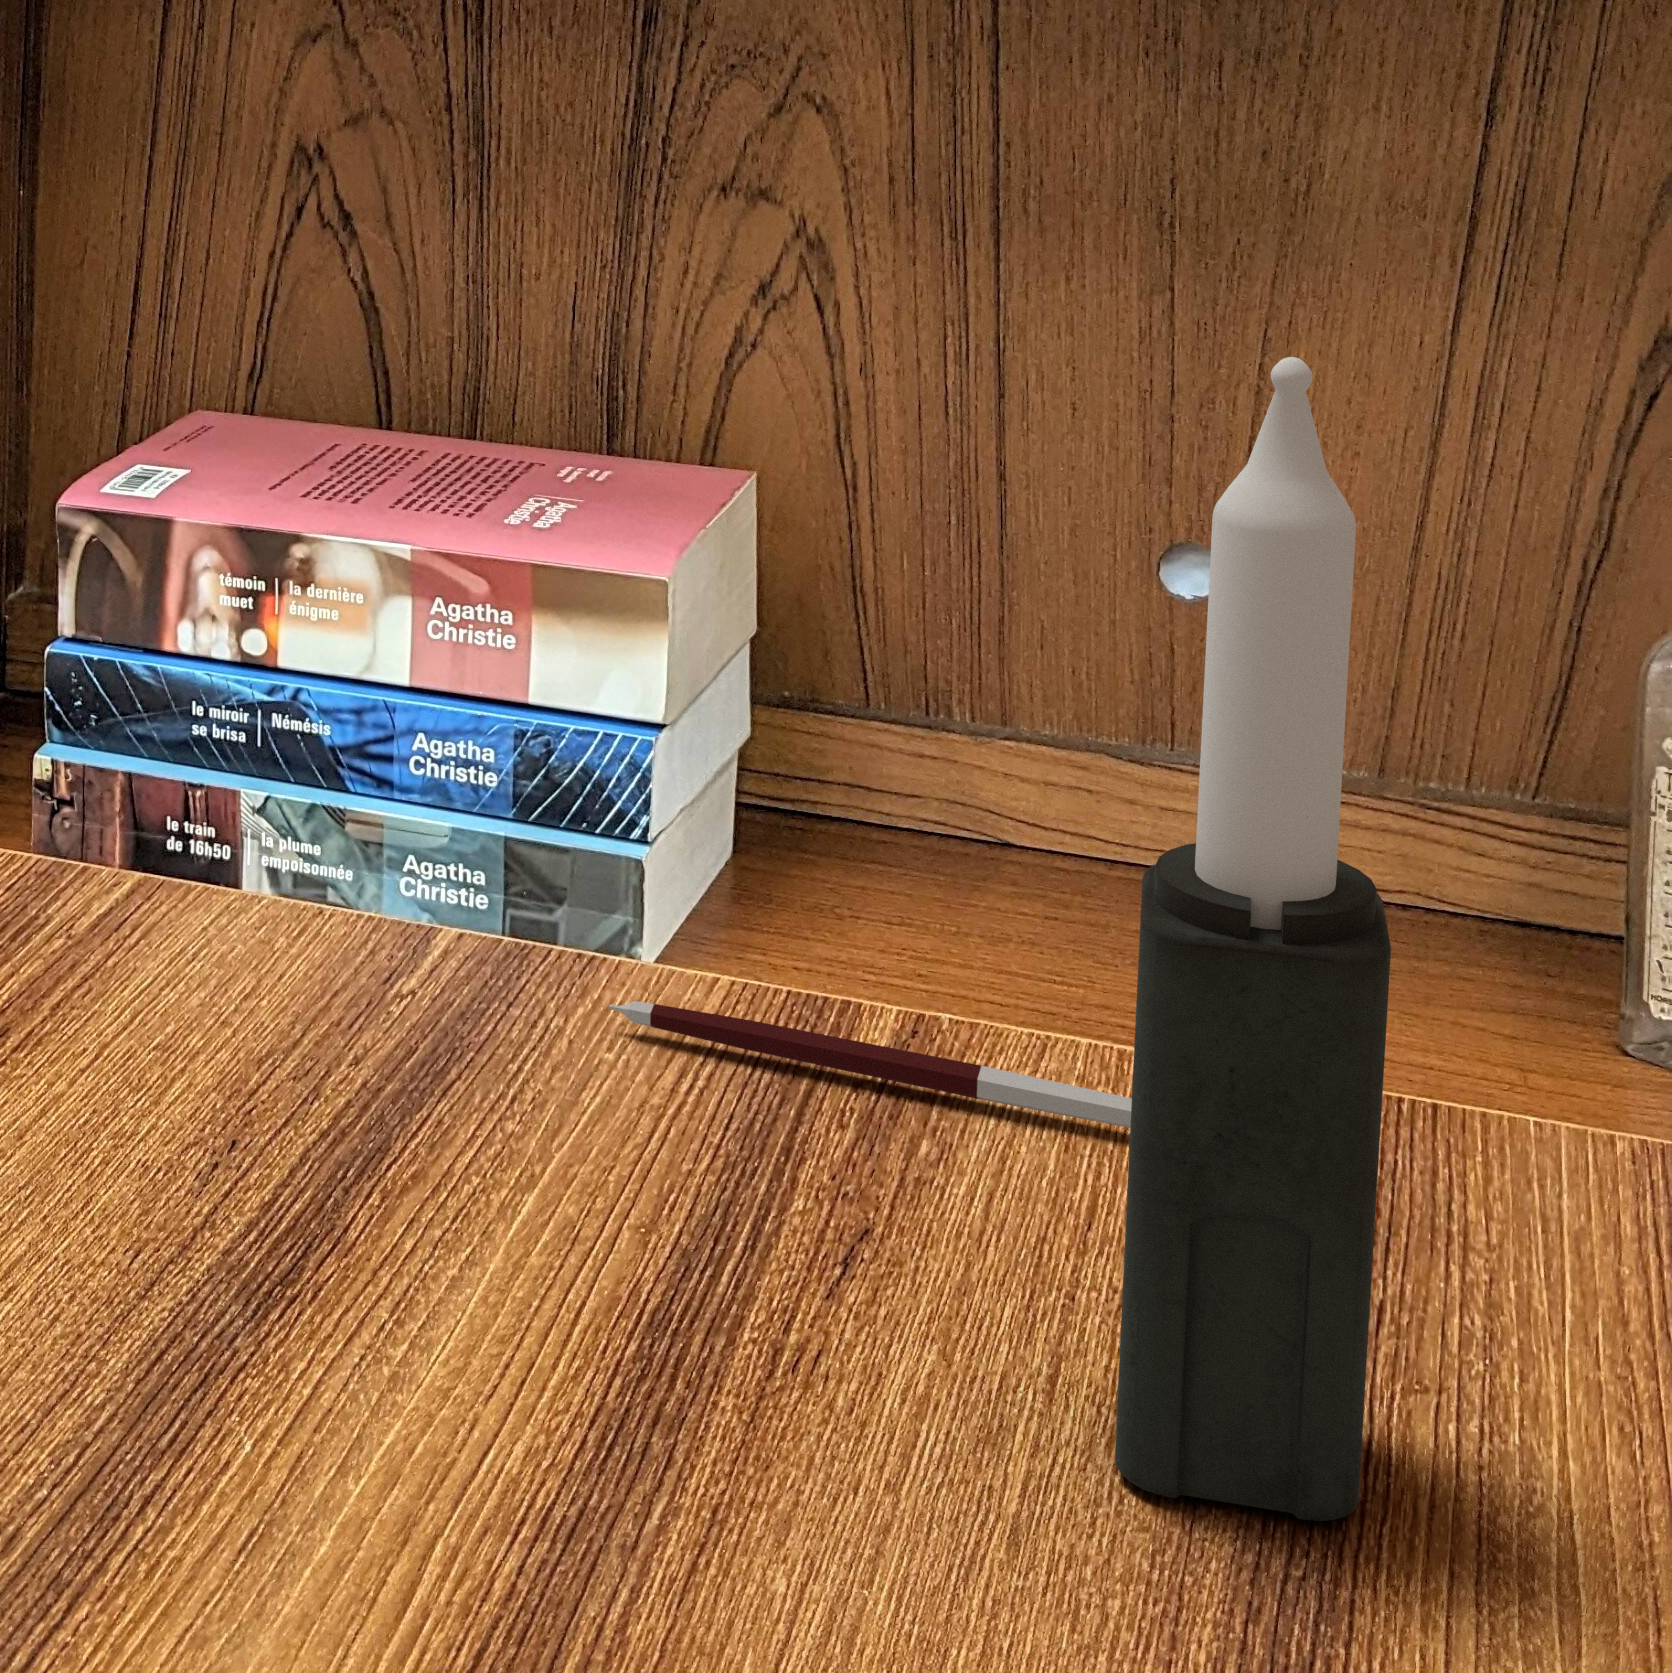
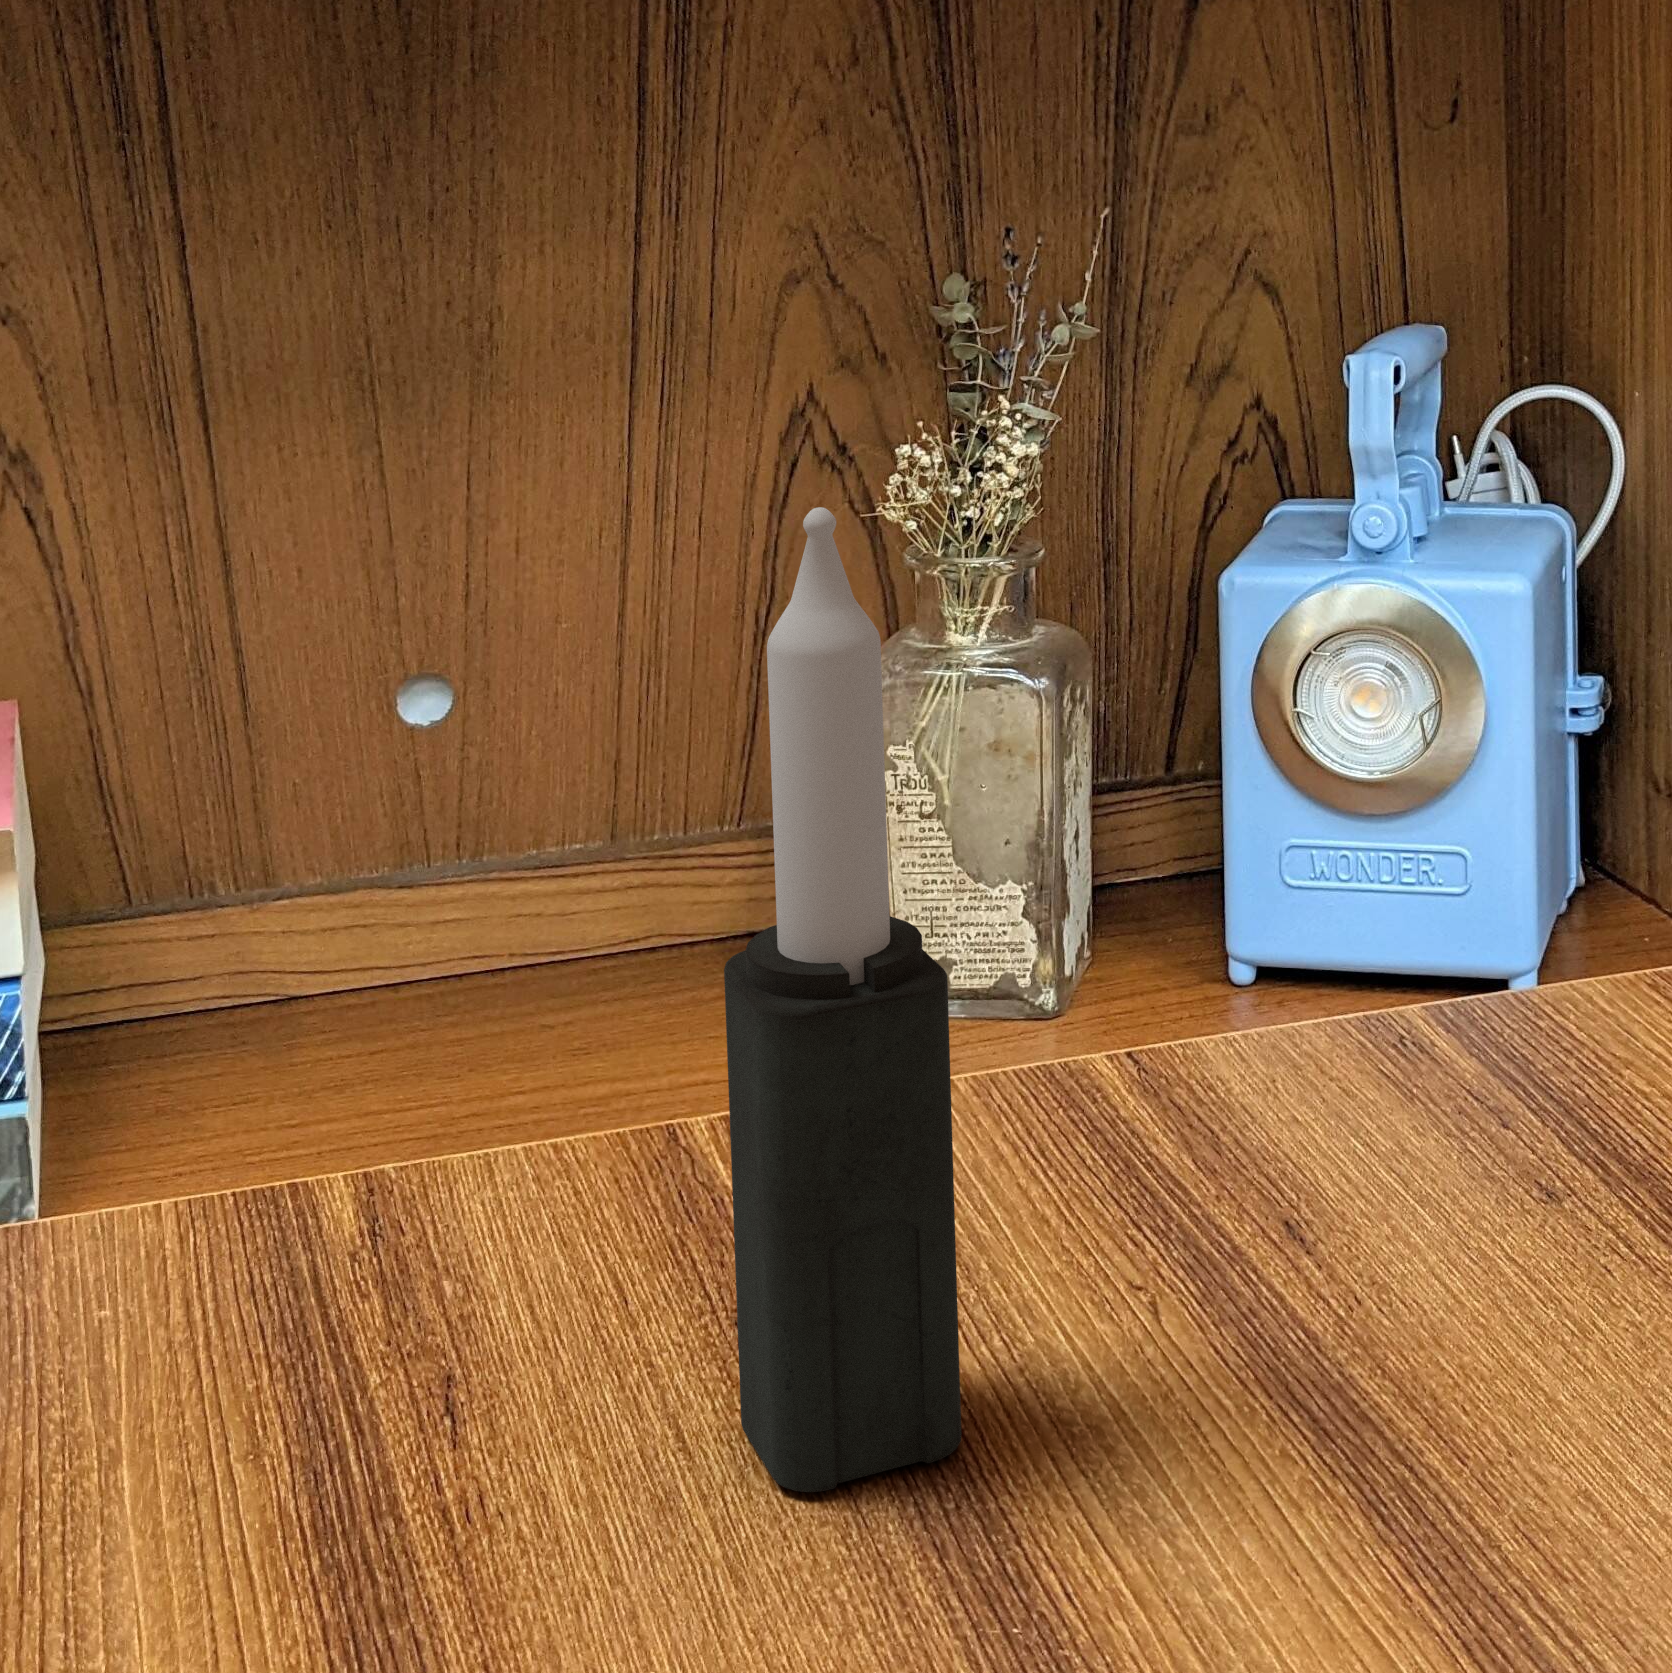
pen: present [609,1001,1132,1128] -> none [86,1174,683,1272]

